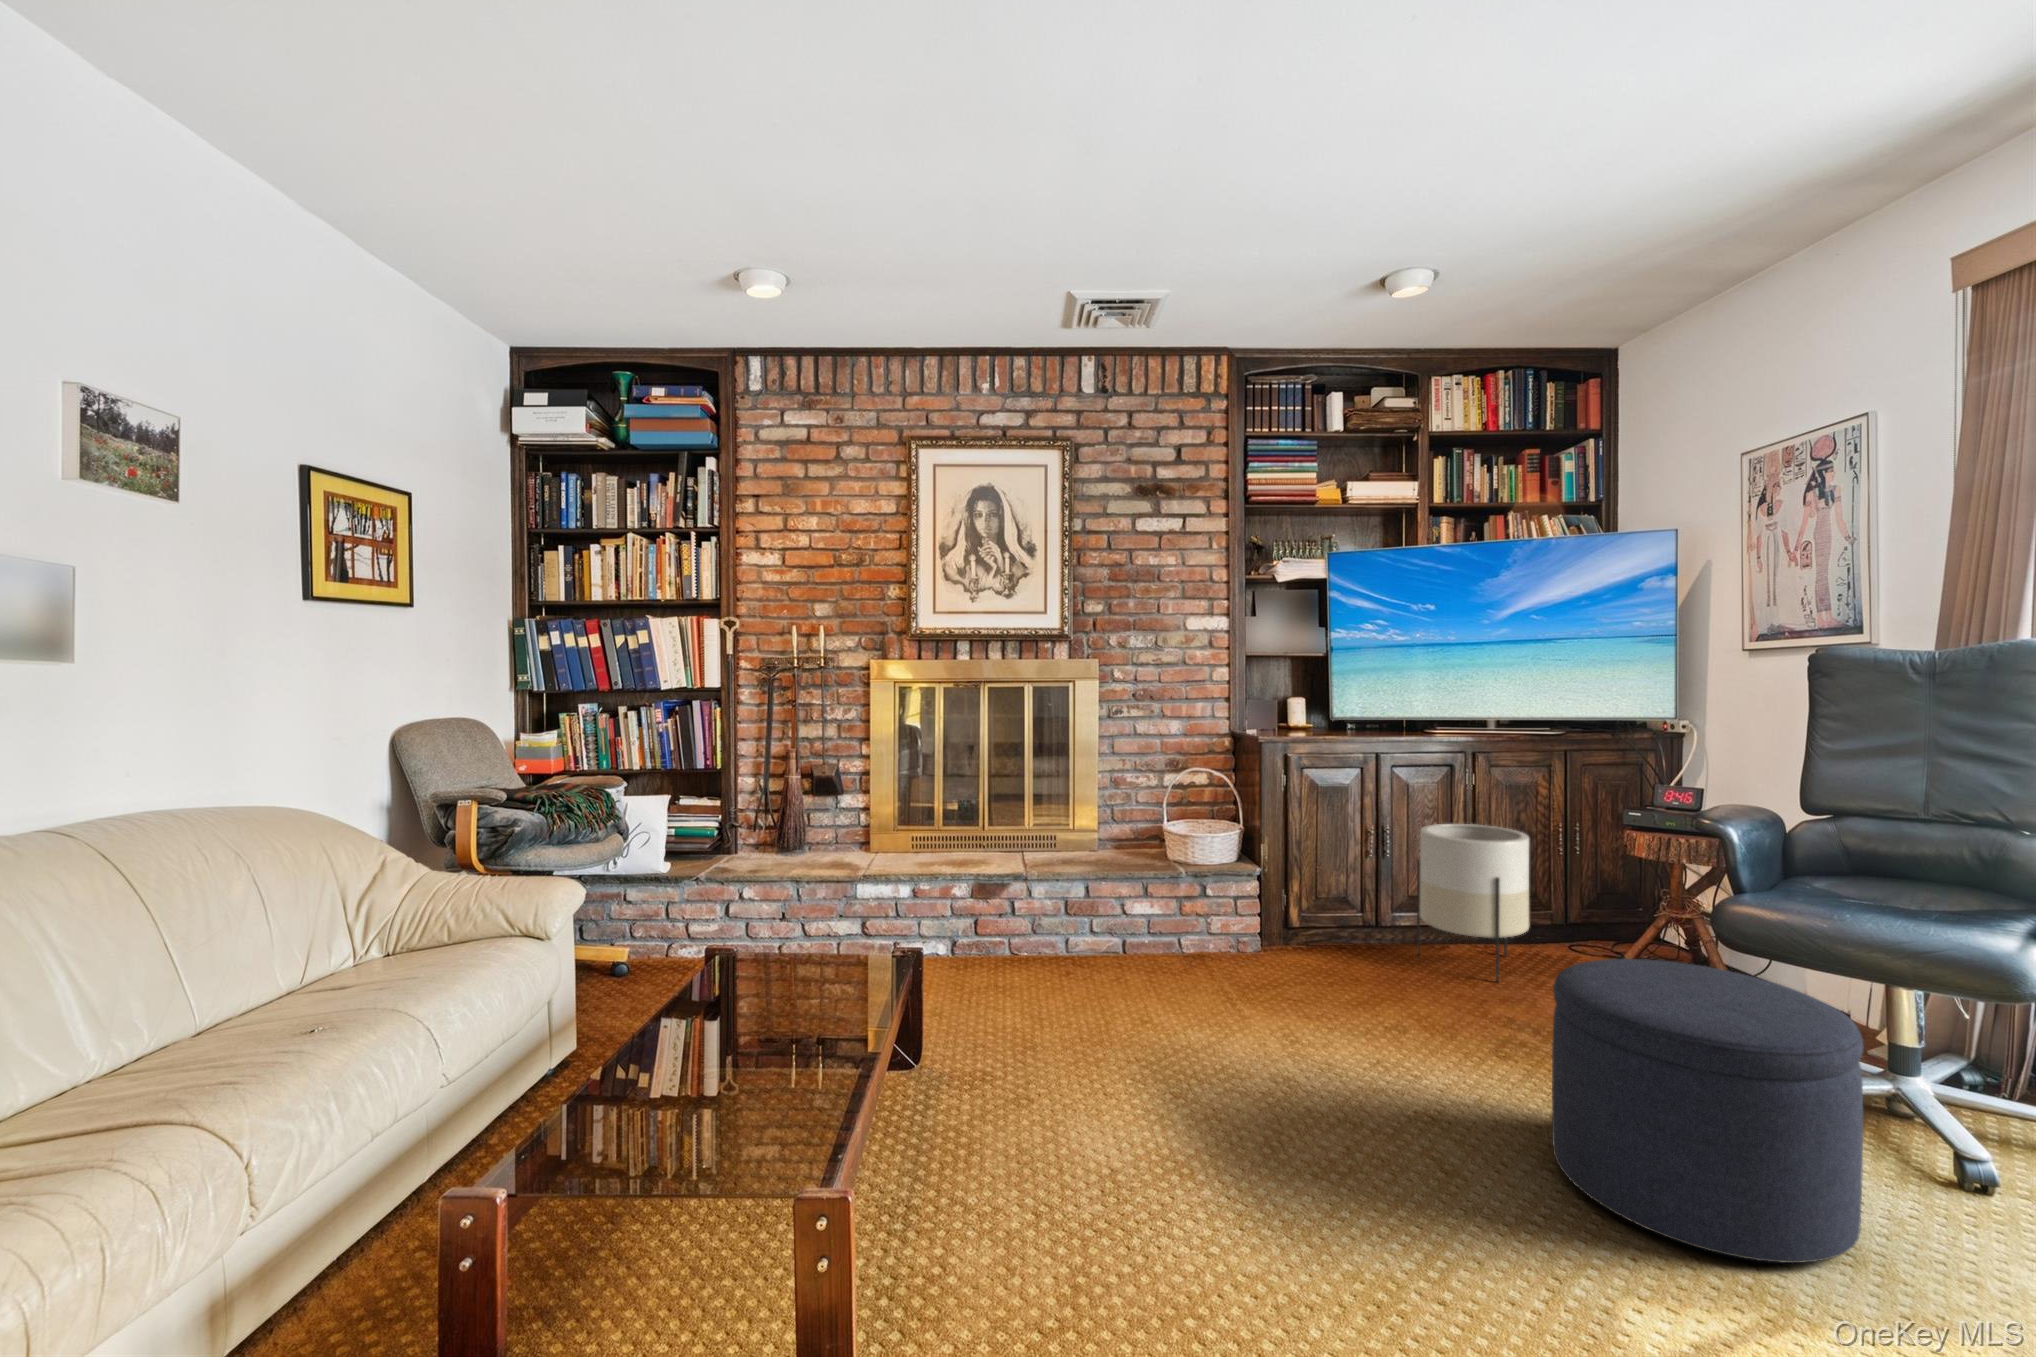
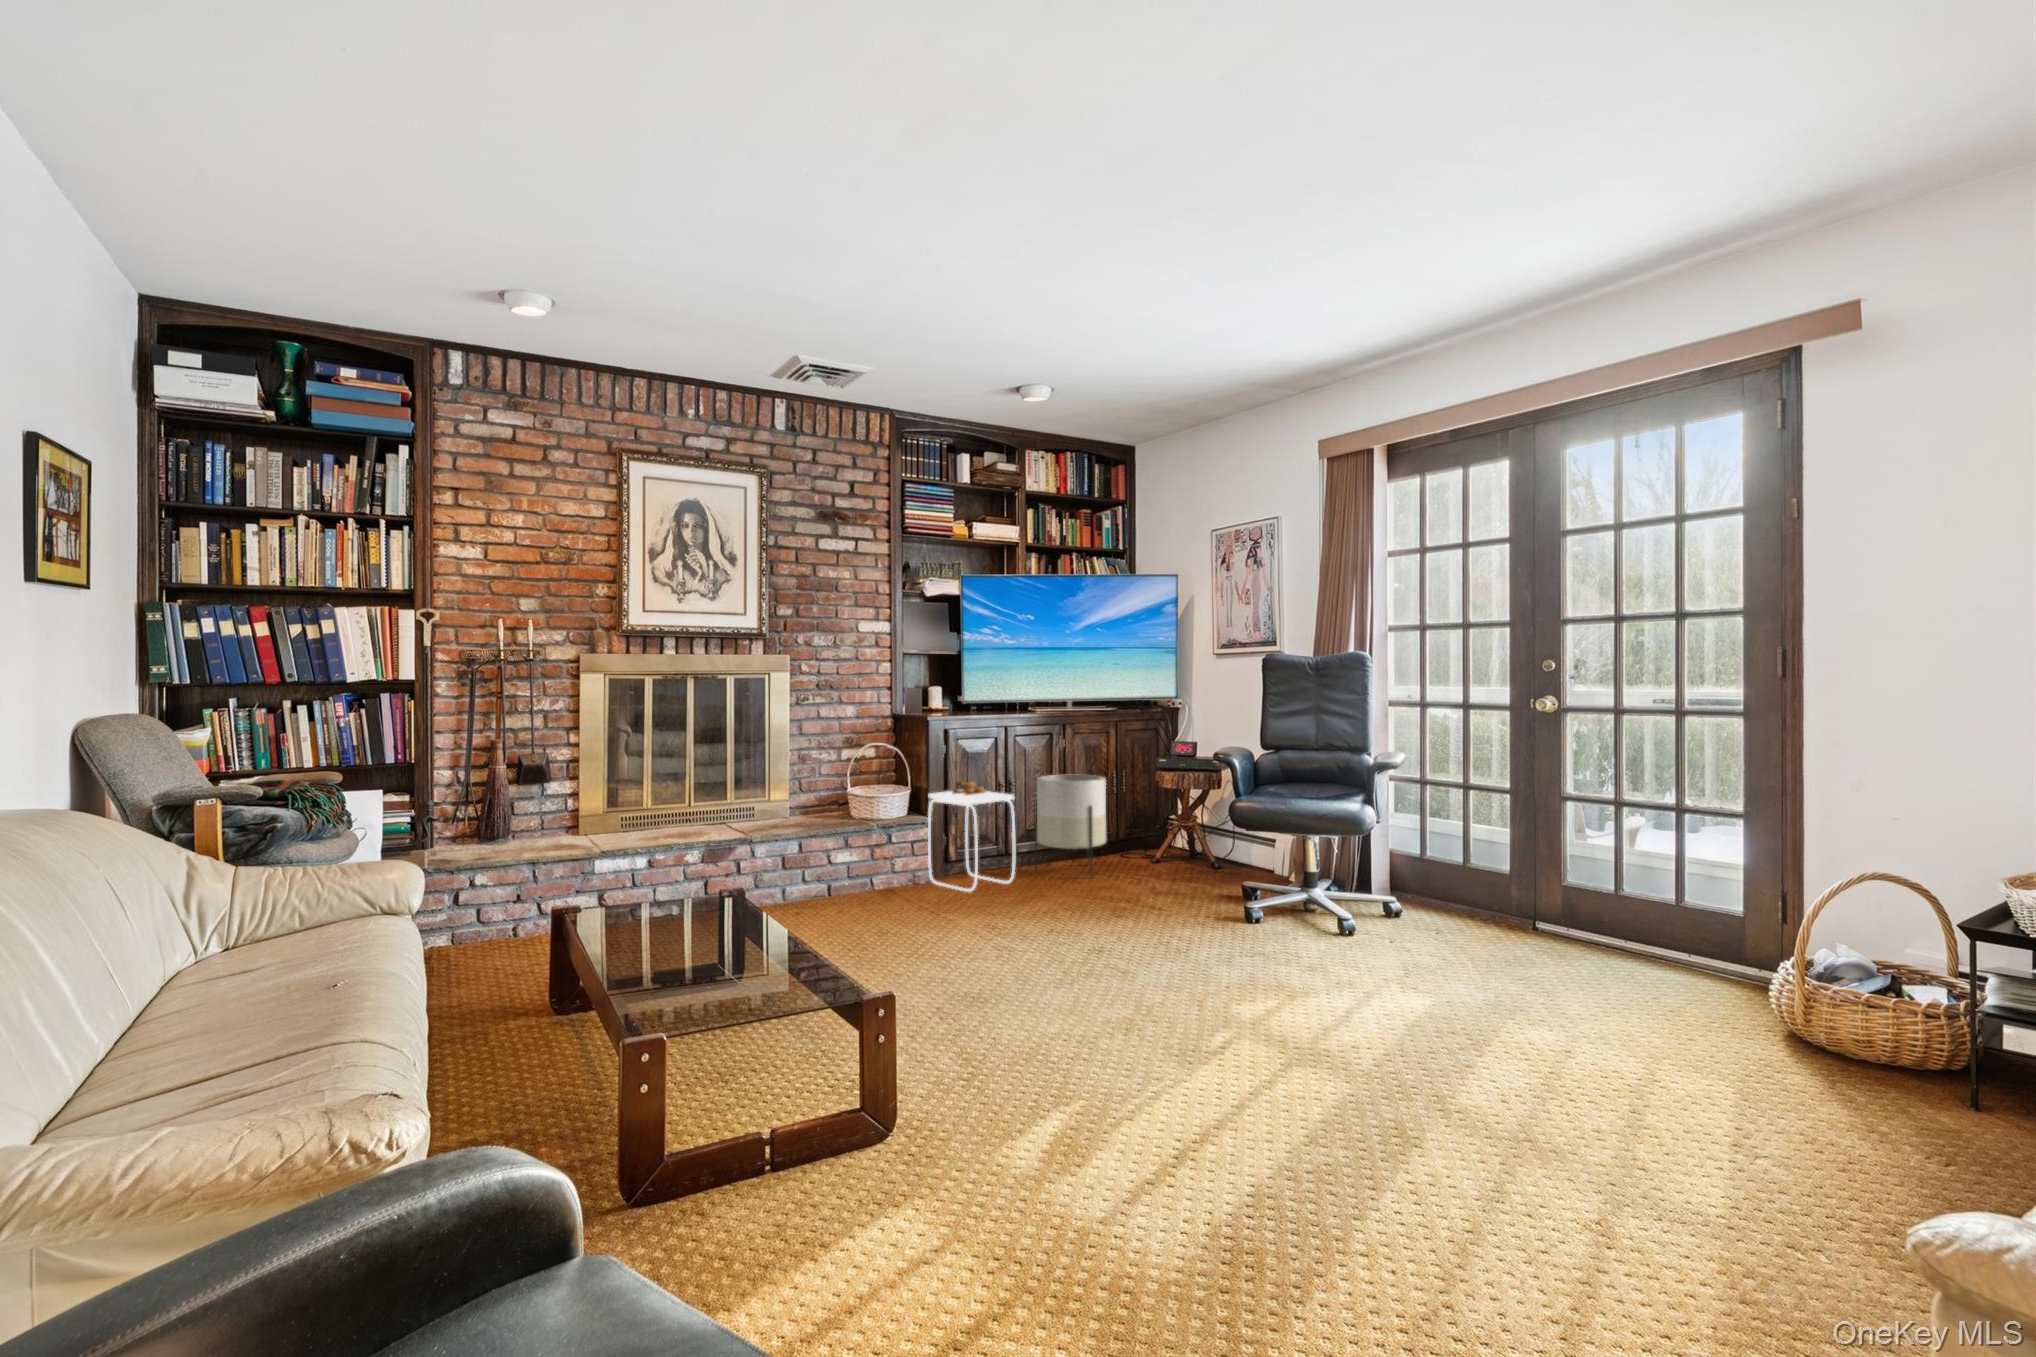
side table: none [1258,827,1372,978] -> present [928,782,1015,892]
ottoman: present [1552,959,1863,1263] -> none [1164,823,1304,957]

